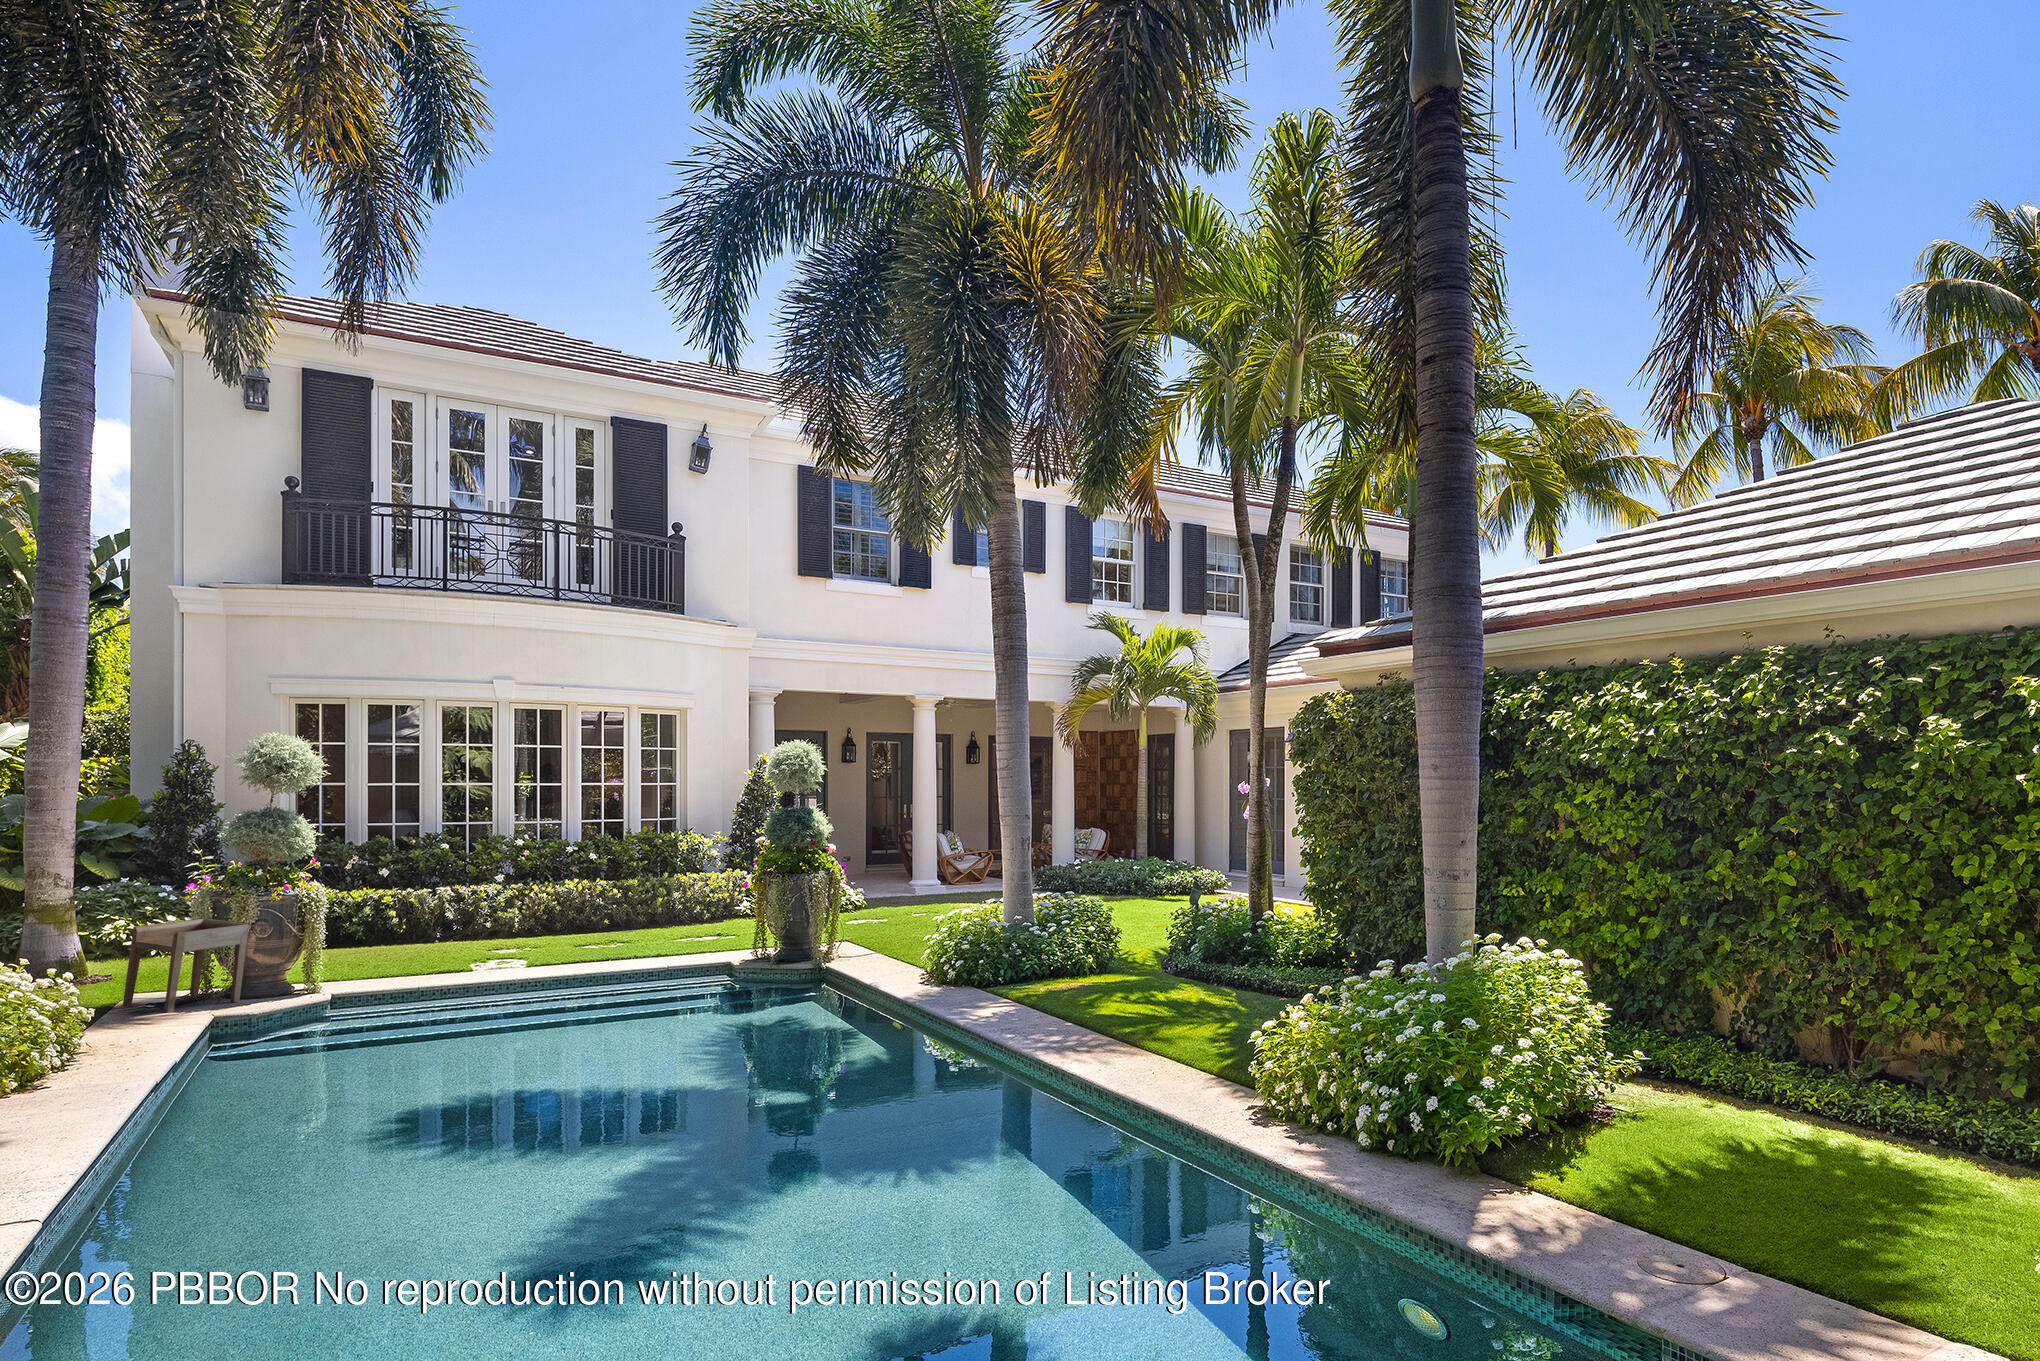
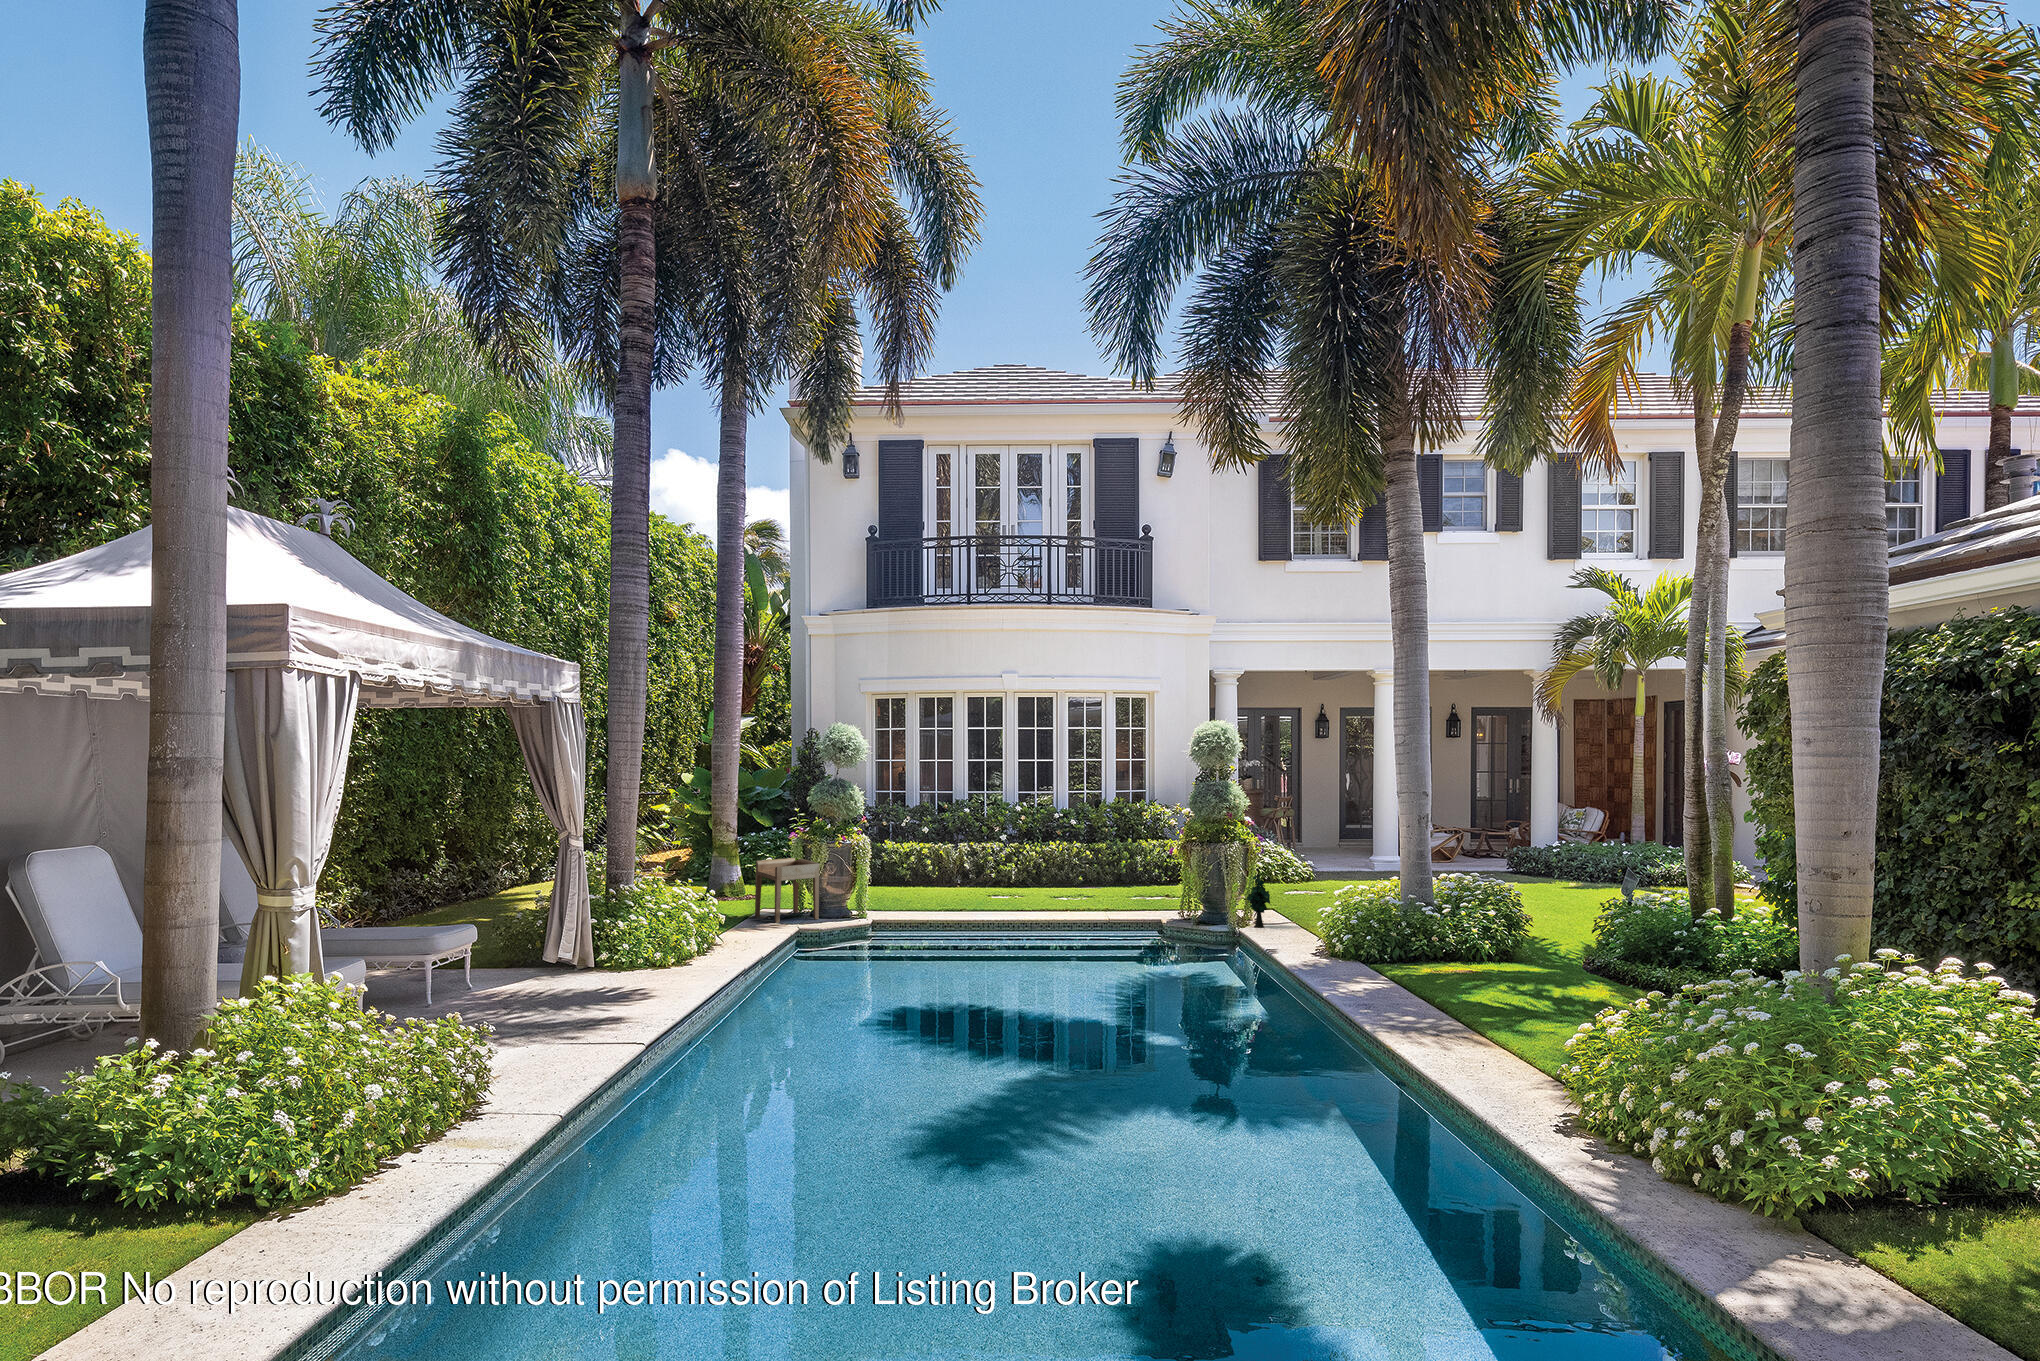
decorative plant: none [829,903,856,961] -> present [1247,875,1270,928]

